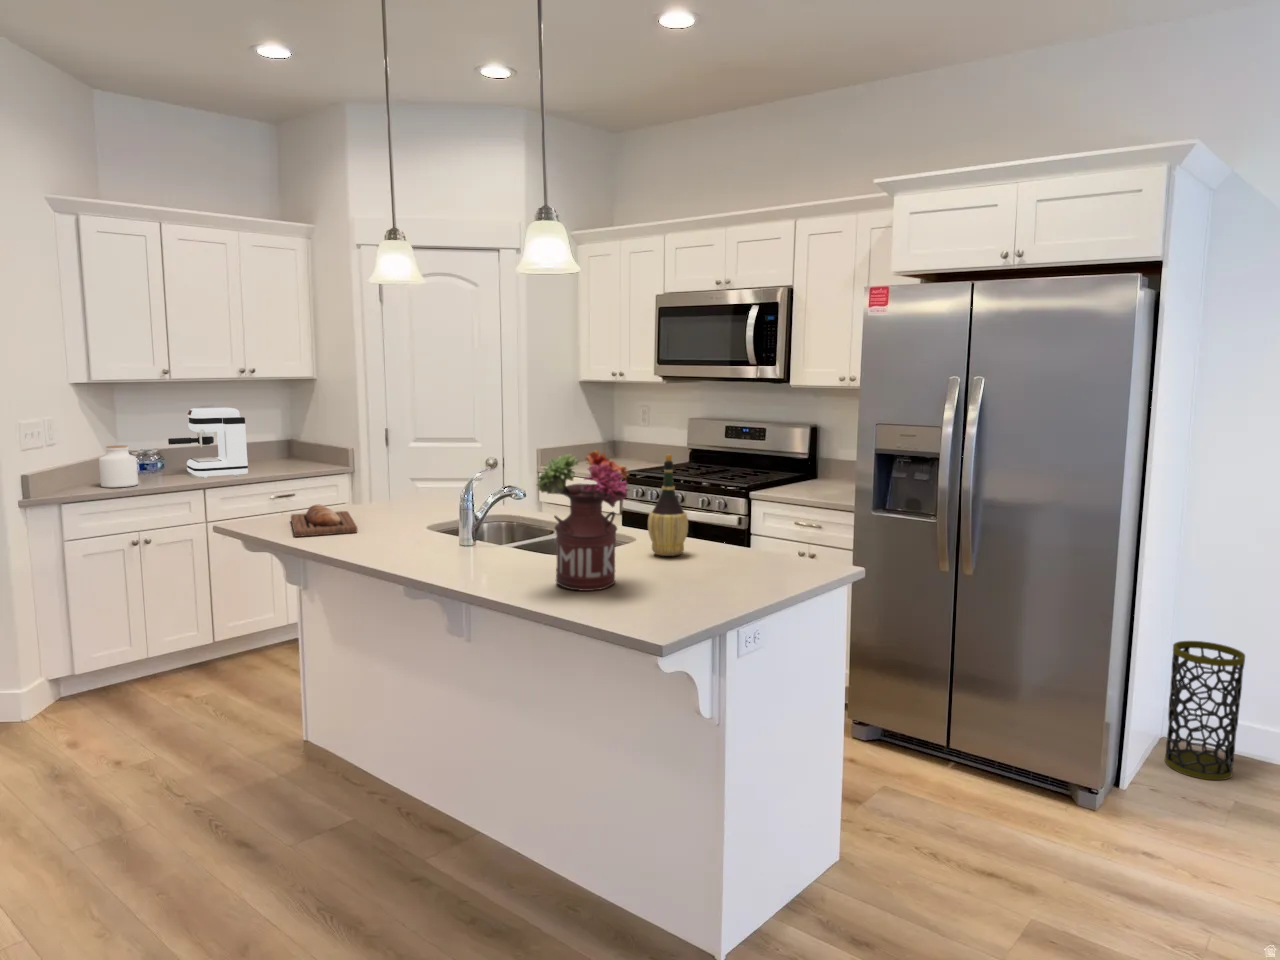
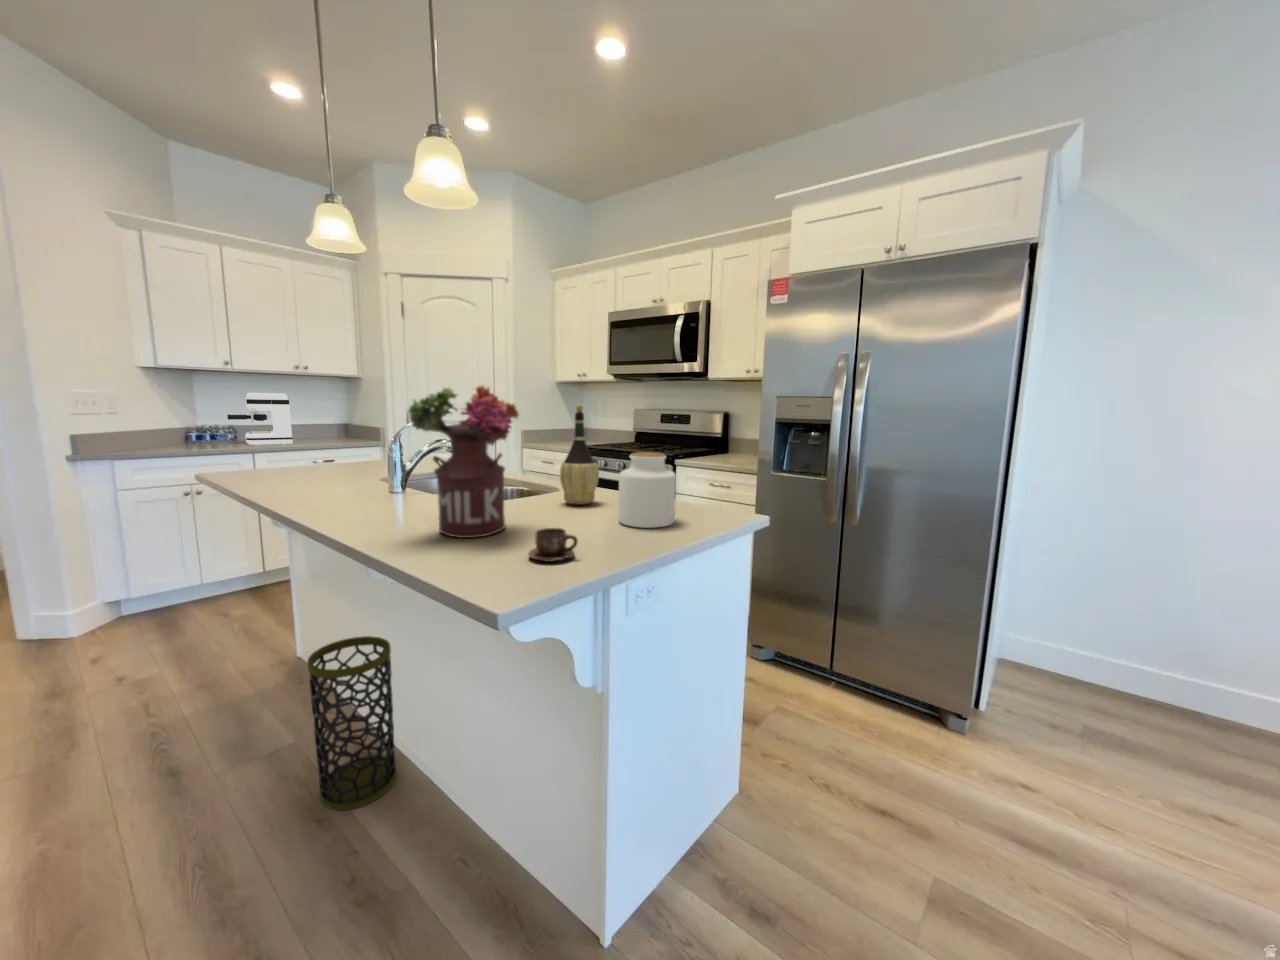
jar: present [99,446,138,488] -> present [618,452,676,528]
bread loaf: present [291,505,357,537] -> none [249,459,326,485]
cup: none [656,581,699,610] -> present [528,528,578,562]
trash can: present [1165,641,1245,780] -> present [307,636,396,810]

